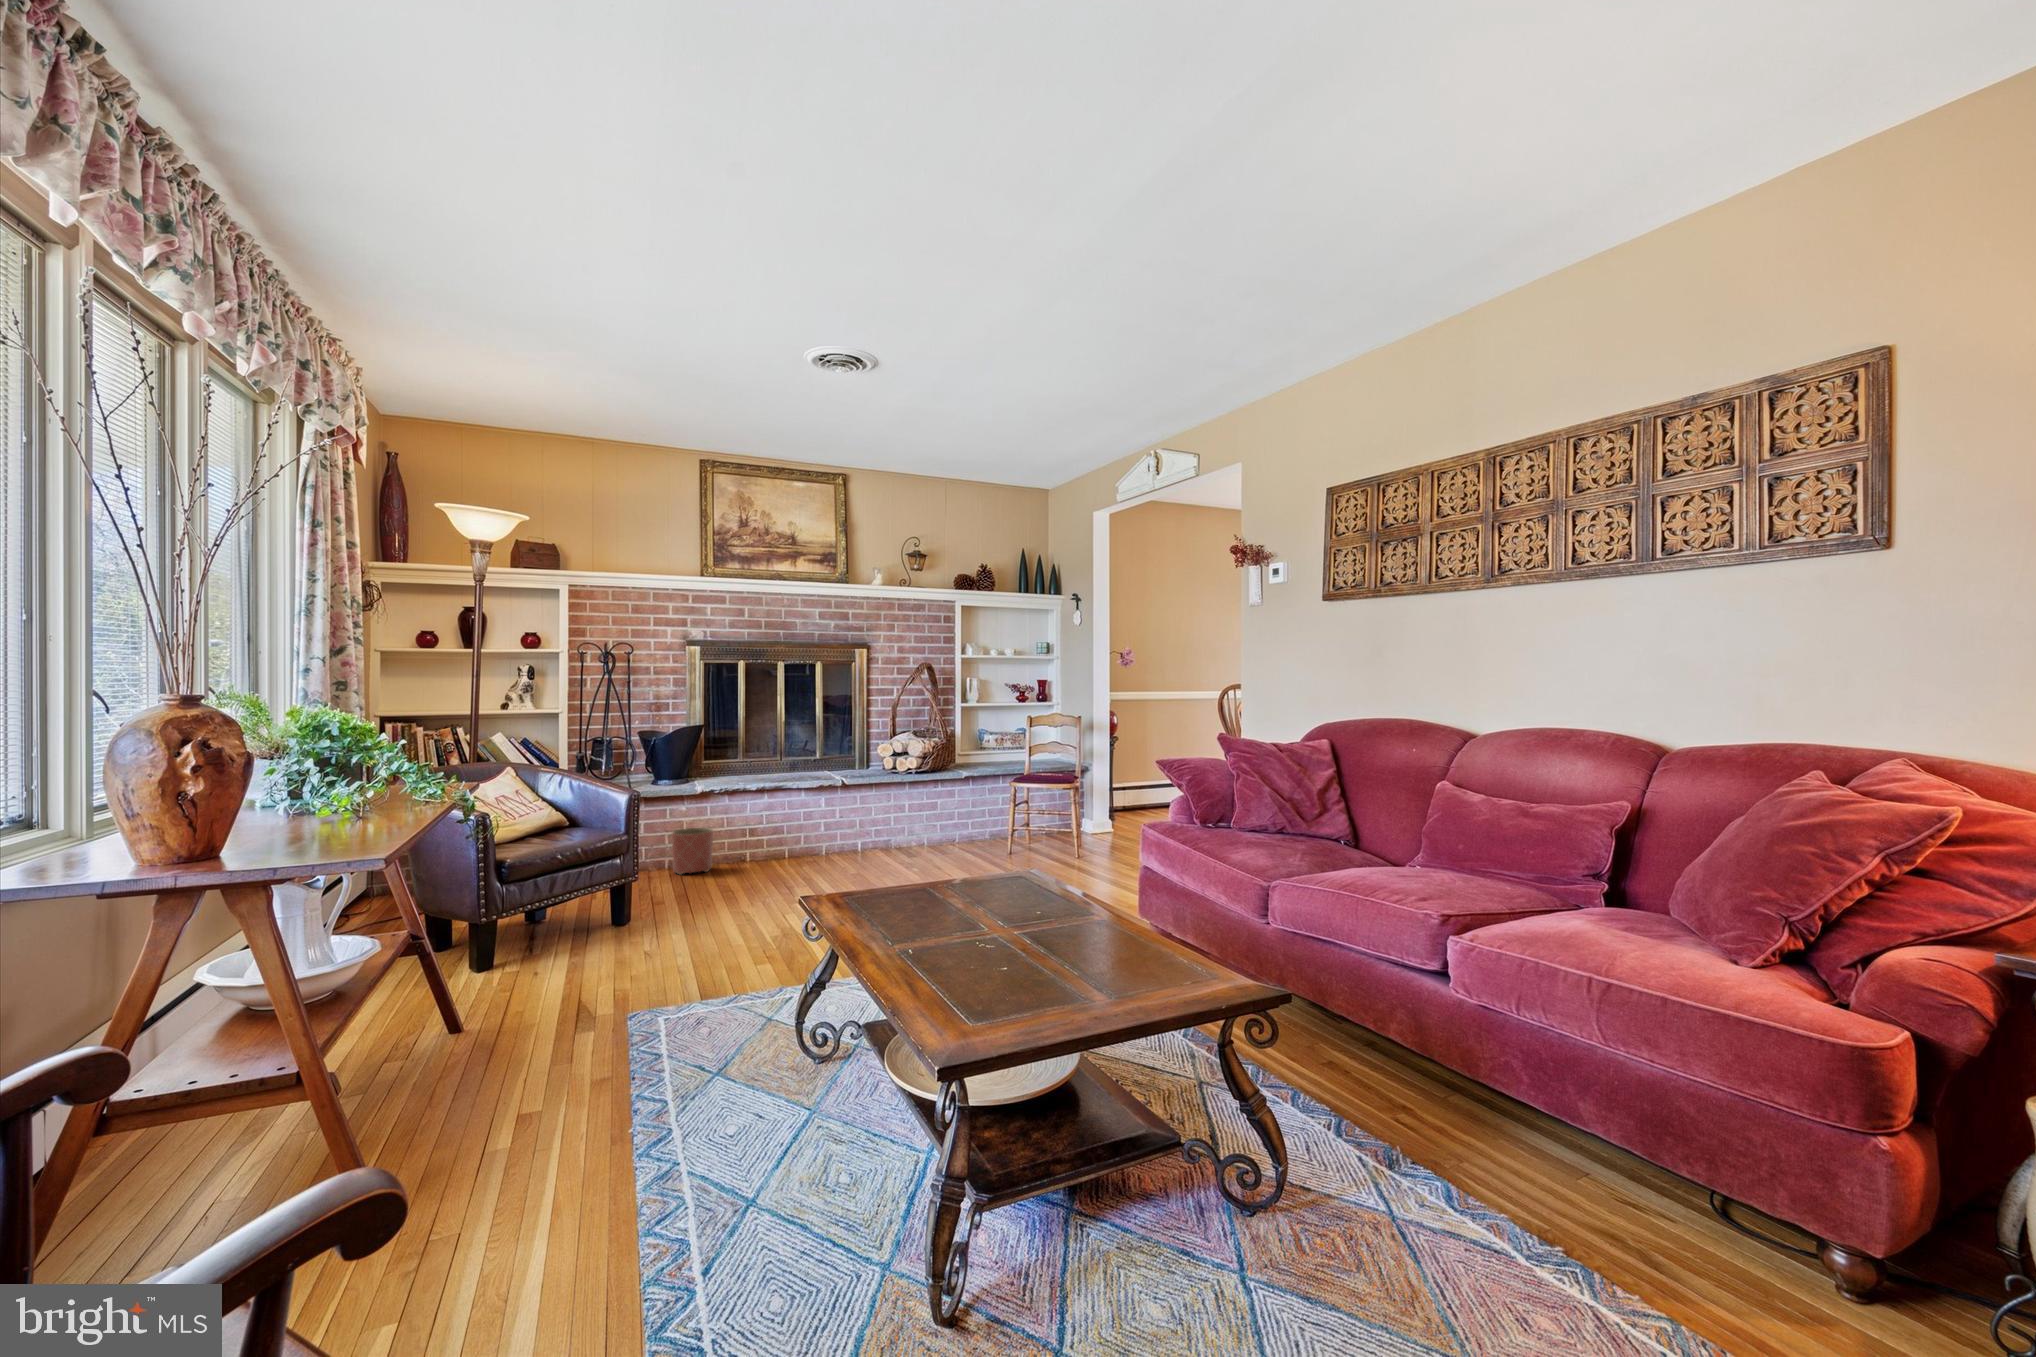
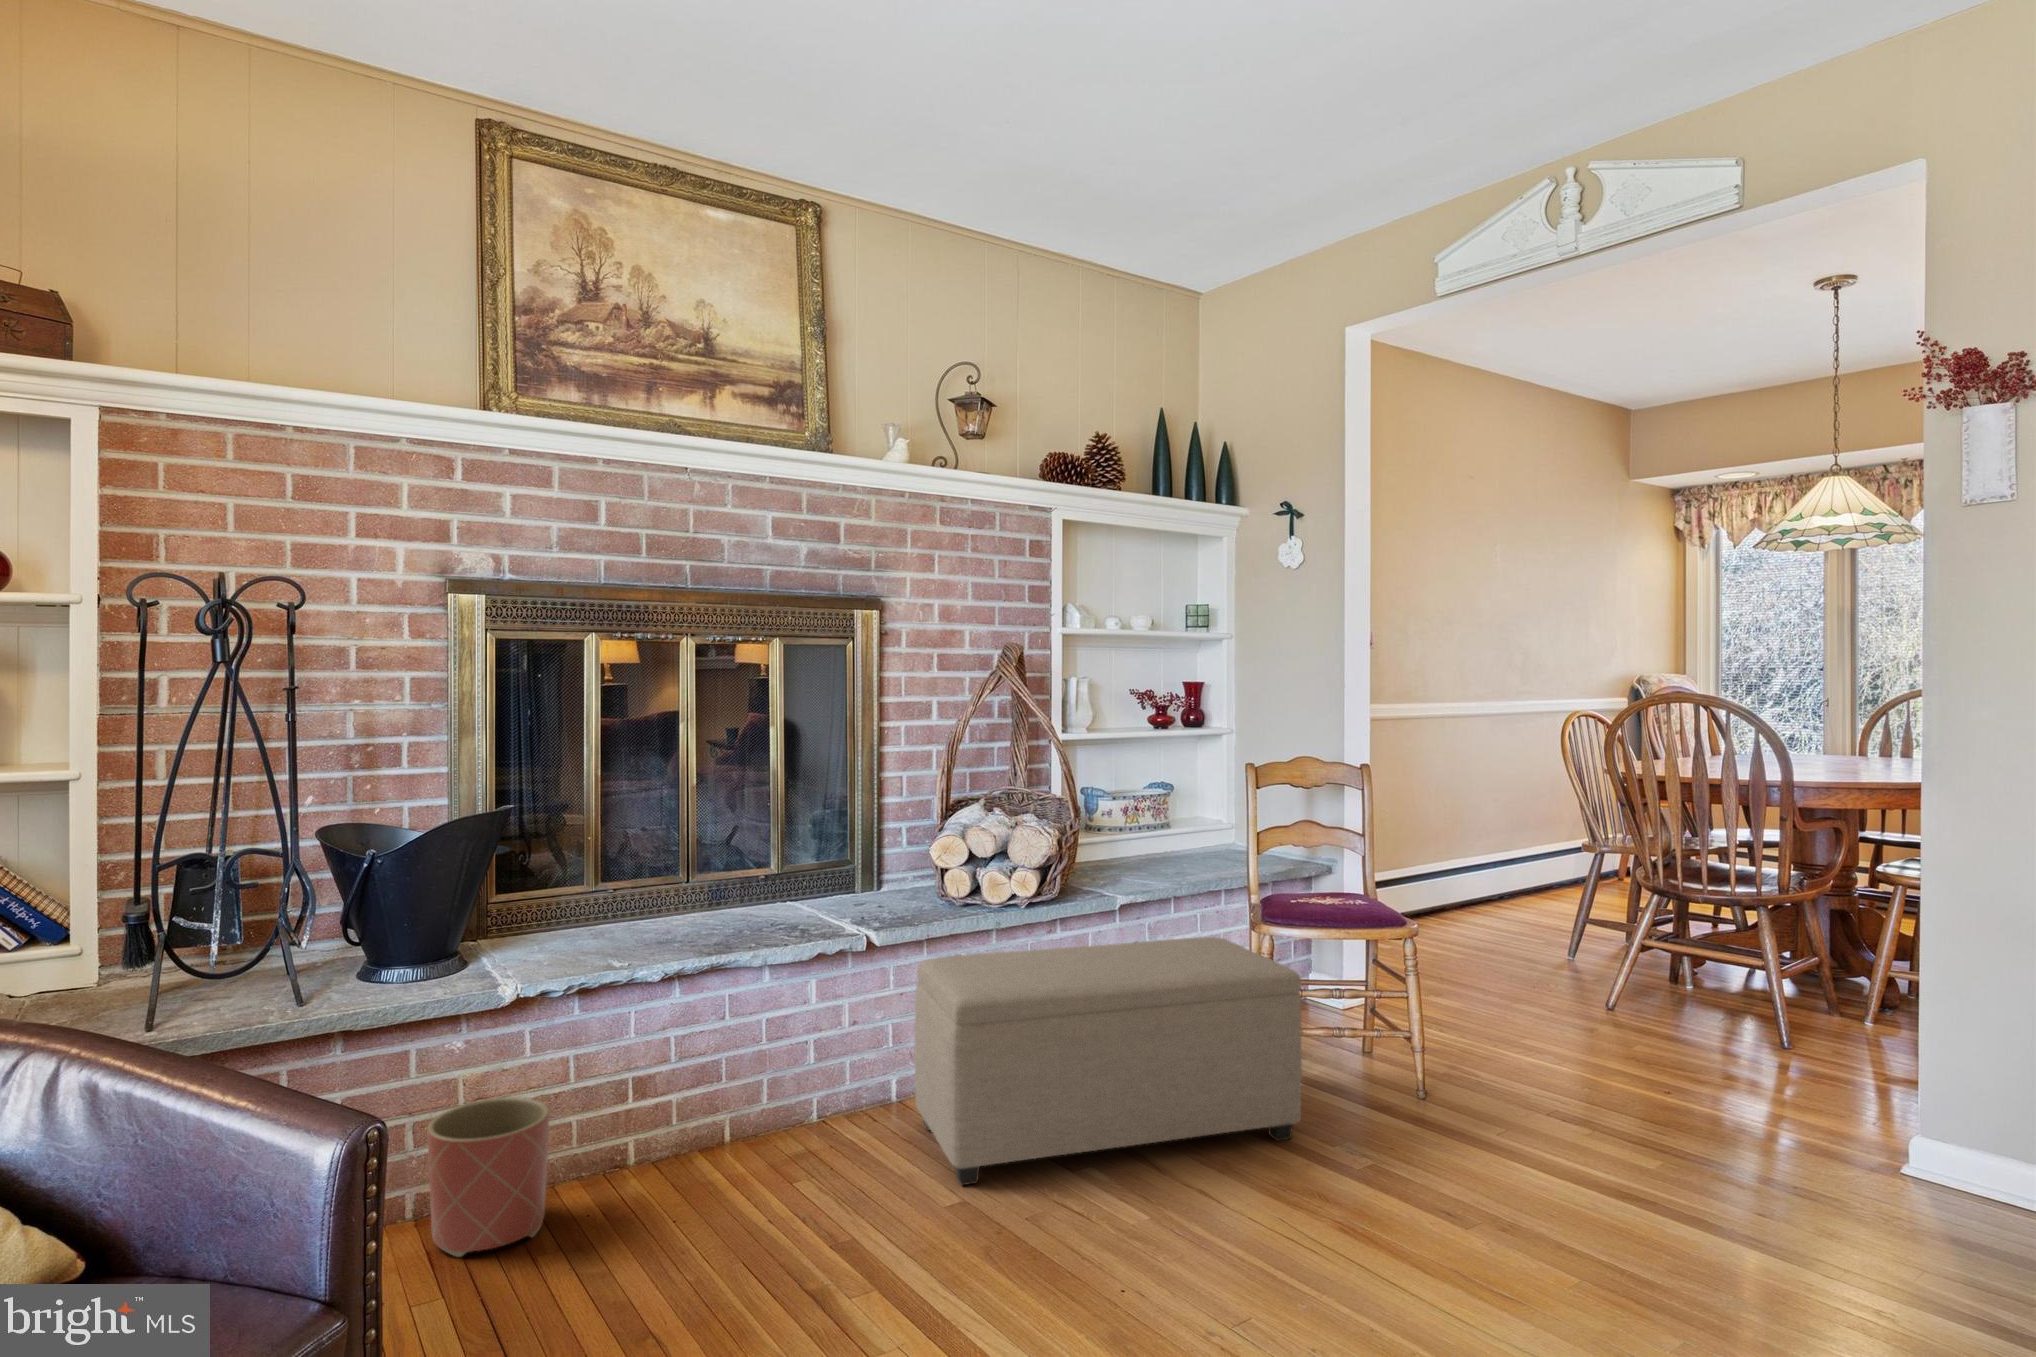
ottoman: none [856,787,1004,867] -> present [915,937,1302,1185]

